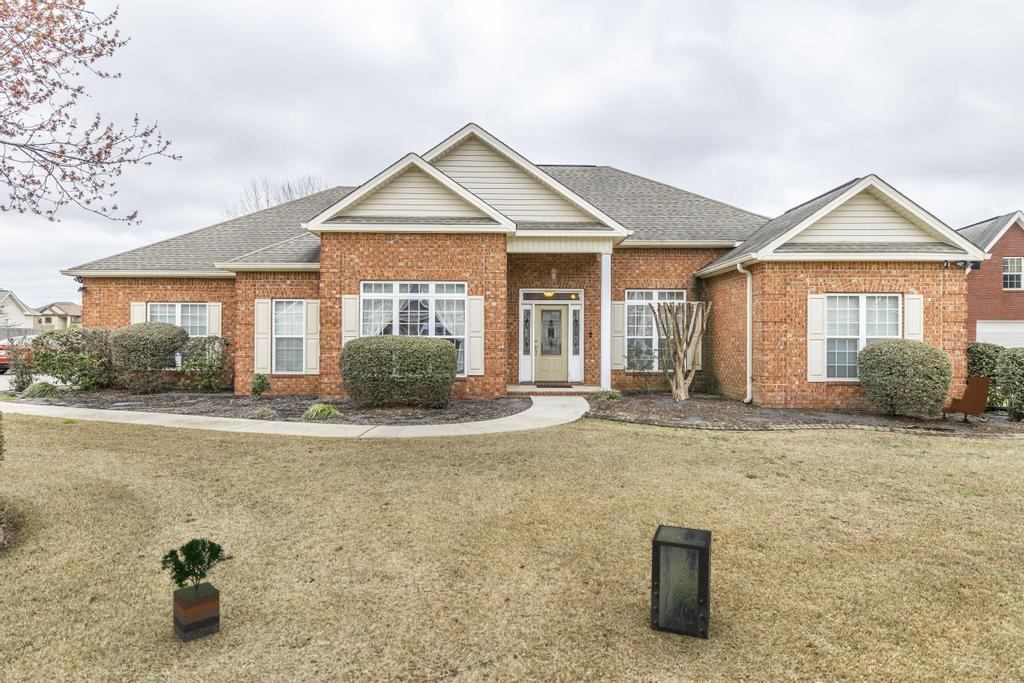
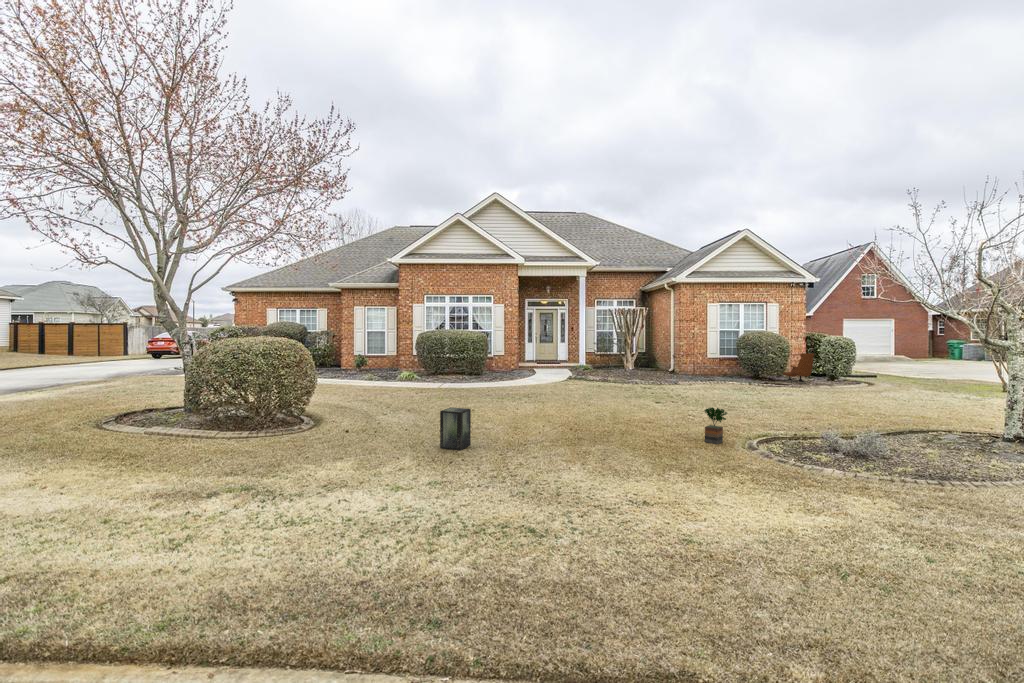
storage box: present [651,525,712,639] -> present [440,407,471,450]
potted tree: present [161,537,234,642] -> present [704,407,727,444]

